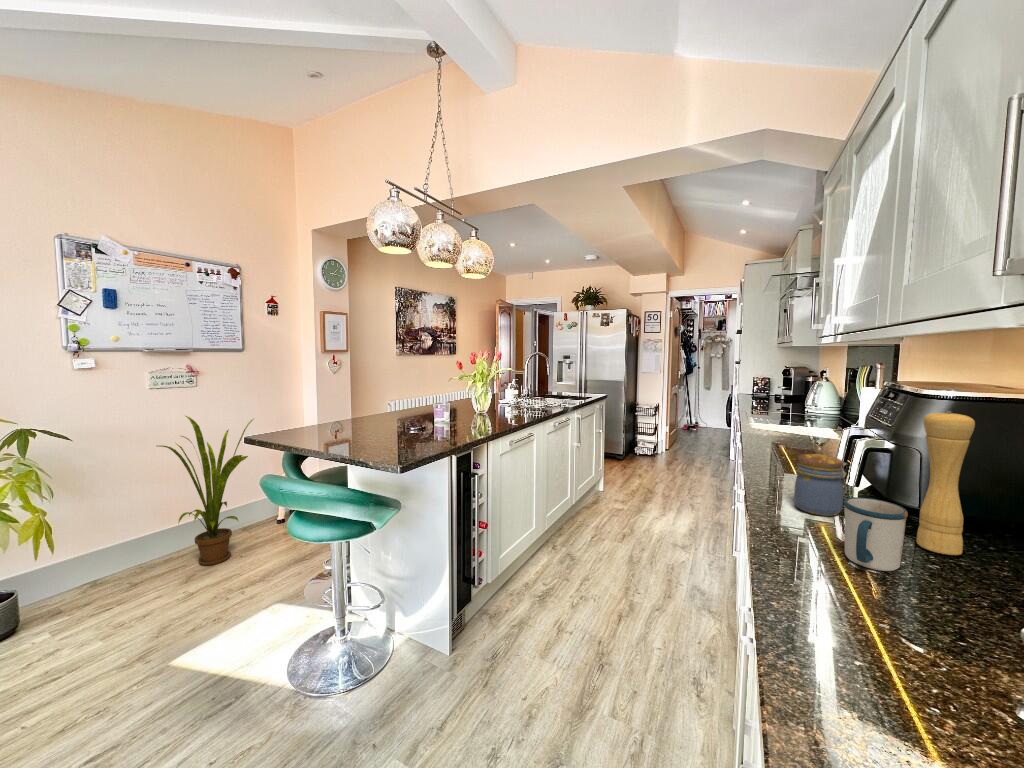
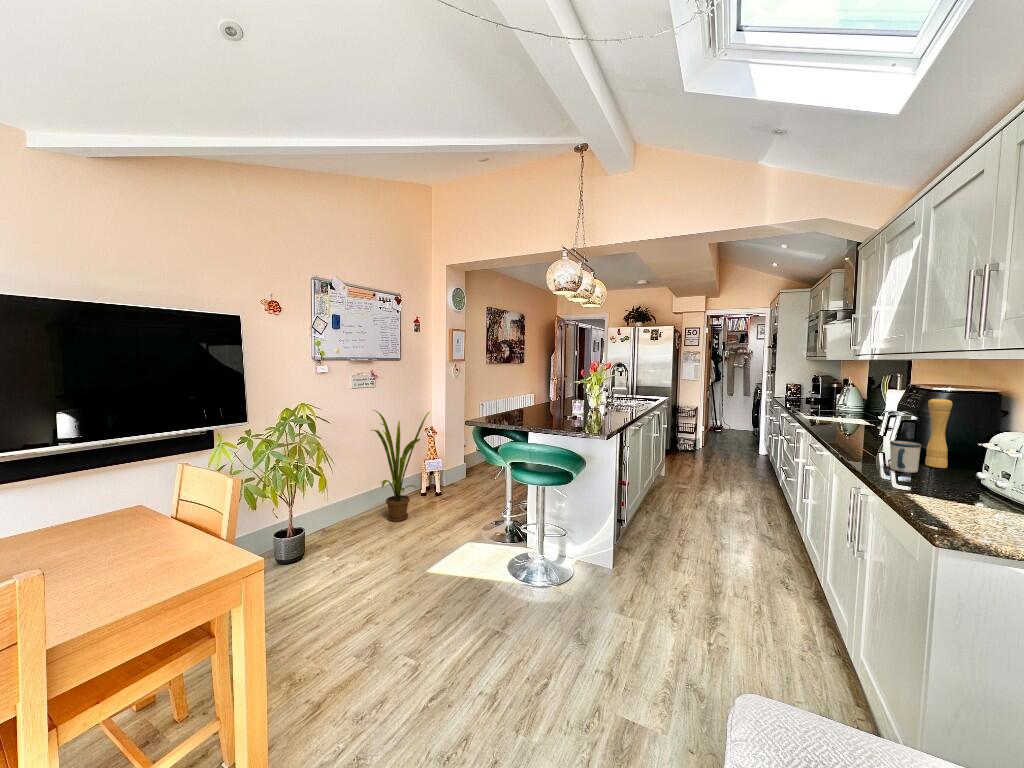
jar: present [794,454,846,516] -> none [856,425,886,458]

